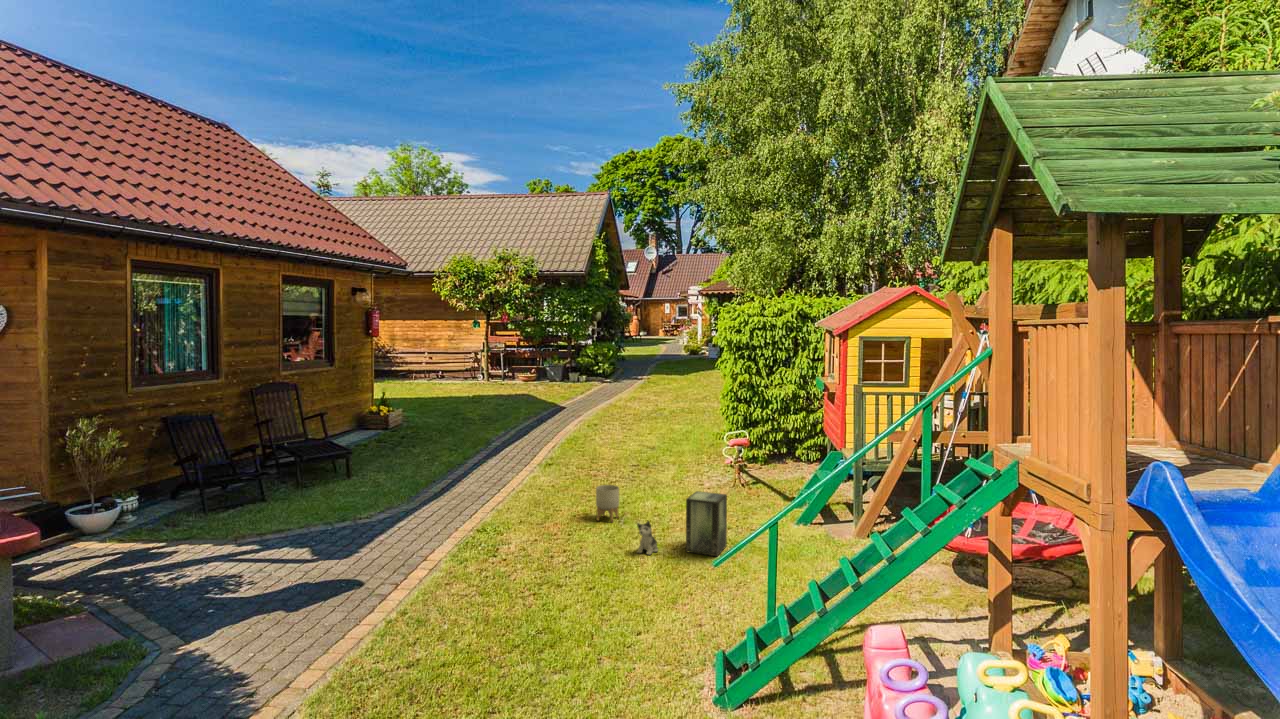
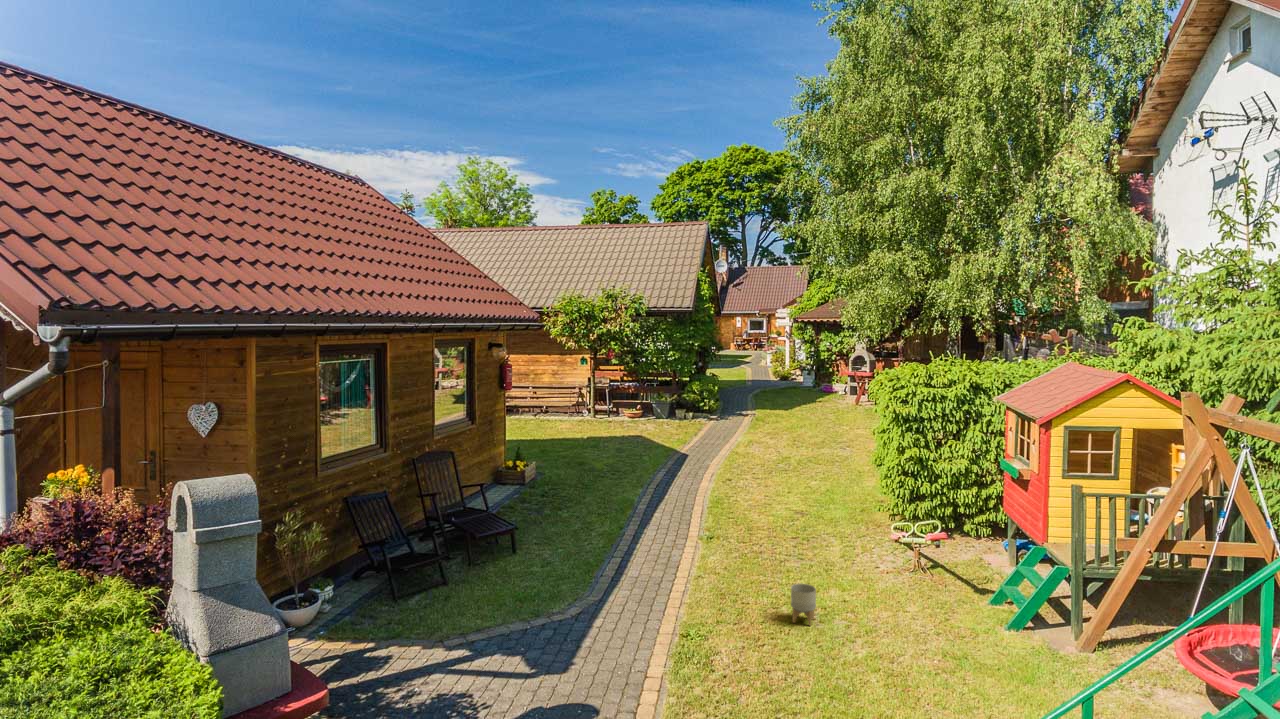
storage box: present [686,491,727,556] -> none [910,606,952,683]
plush toy: present [637,521,658,555] -> none [856,639,879,678]

